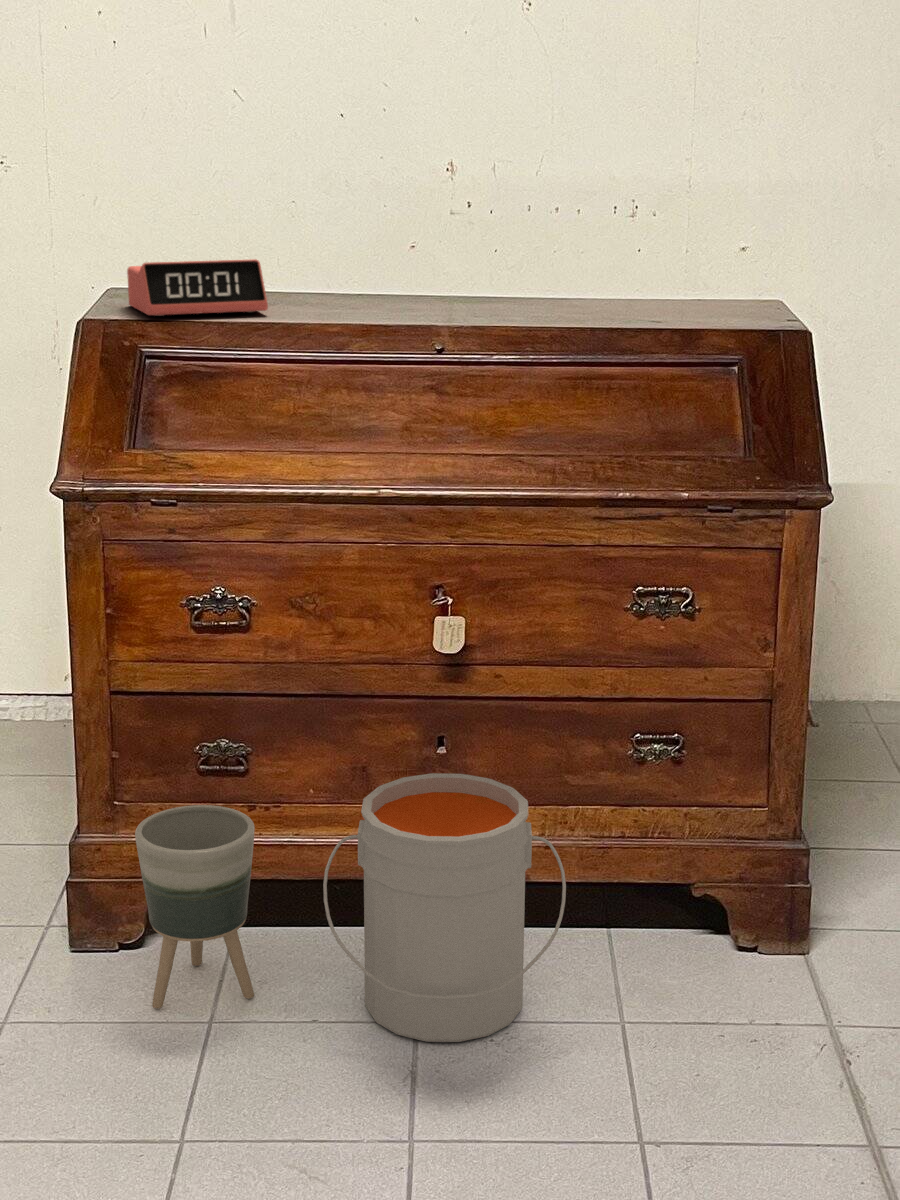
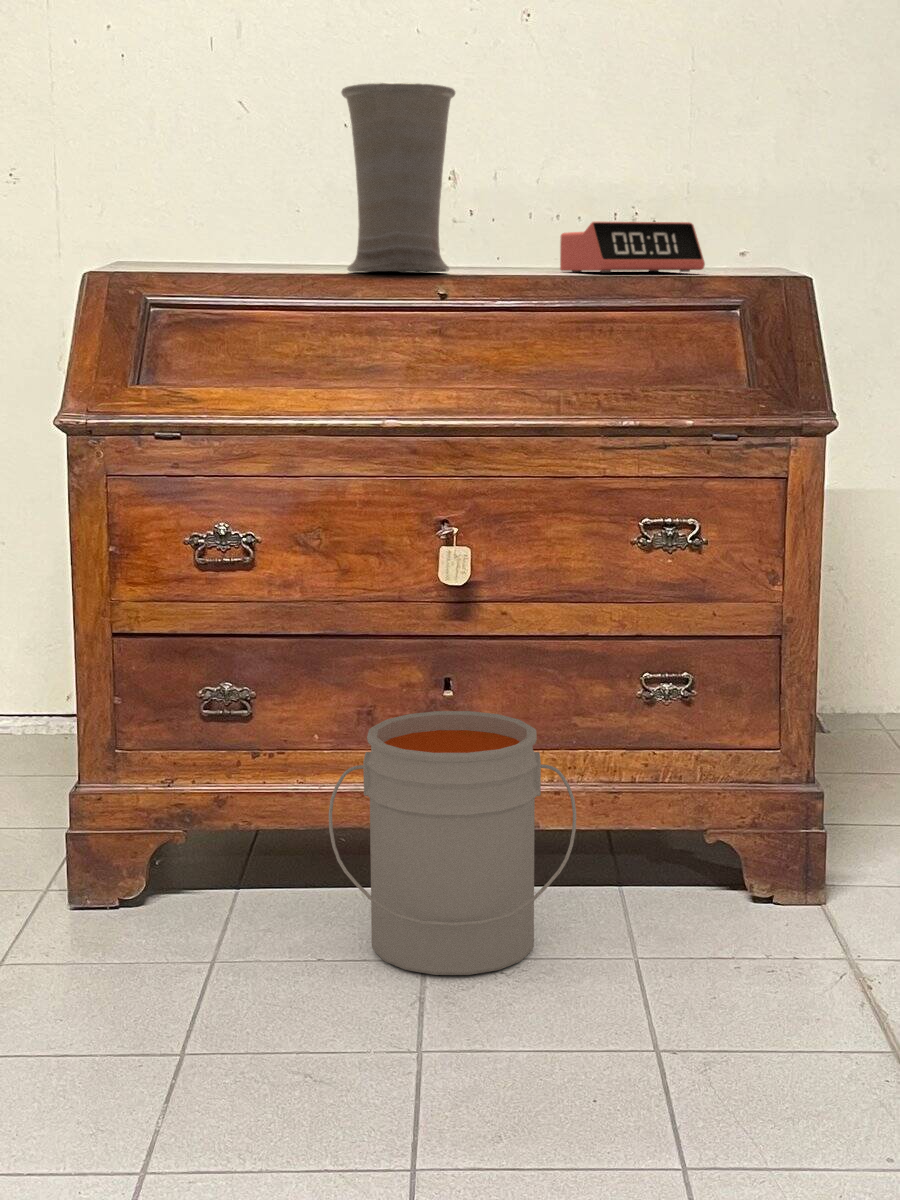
vase: none [339,135,455,326] -> present [341,83,455,272]
alarm clock: present [127,259,268,316] -> present [560,222,705,272]
planter: present [135,805,255,1009] -> none [137,748,258,952]

